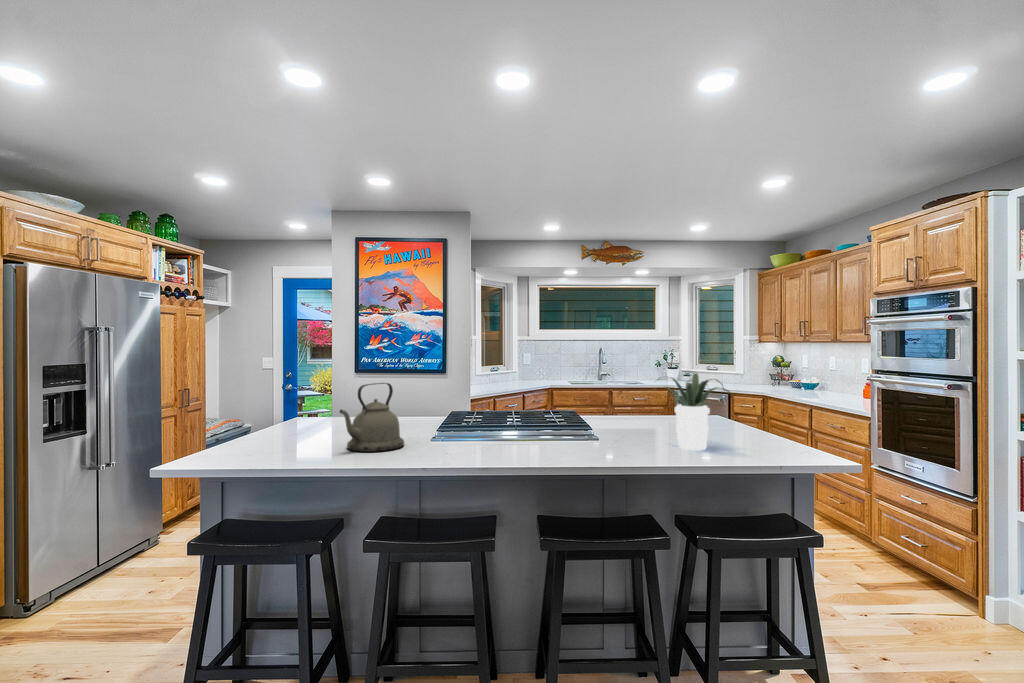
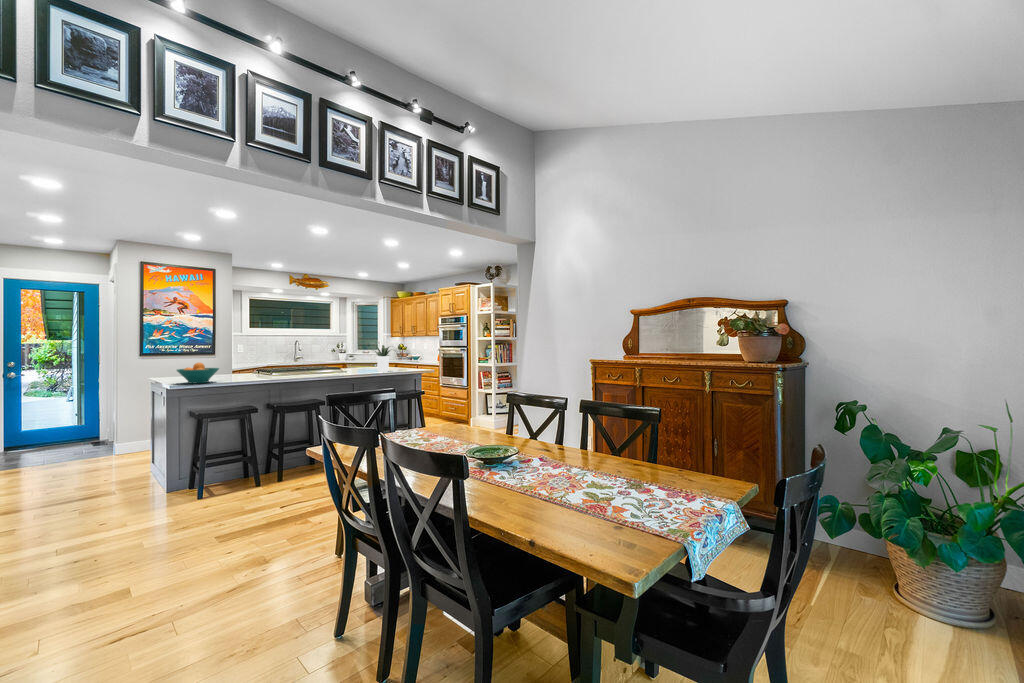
kettle: present [340,383,404,452] -> none [235,350,264,380]
fruit bowl: none [219,410,303,457] -> present [177,363,219,383]

